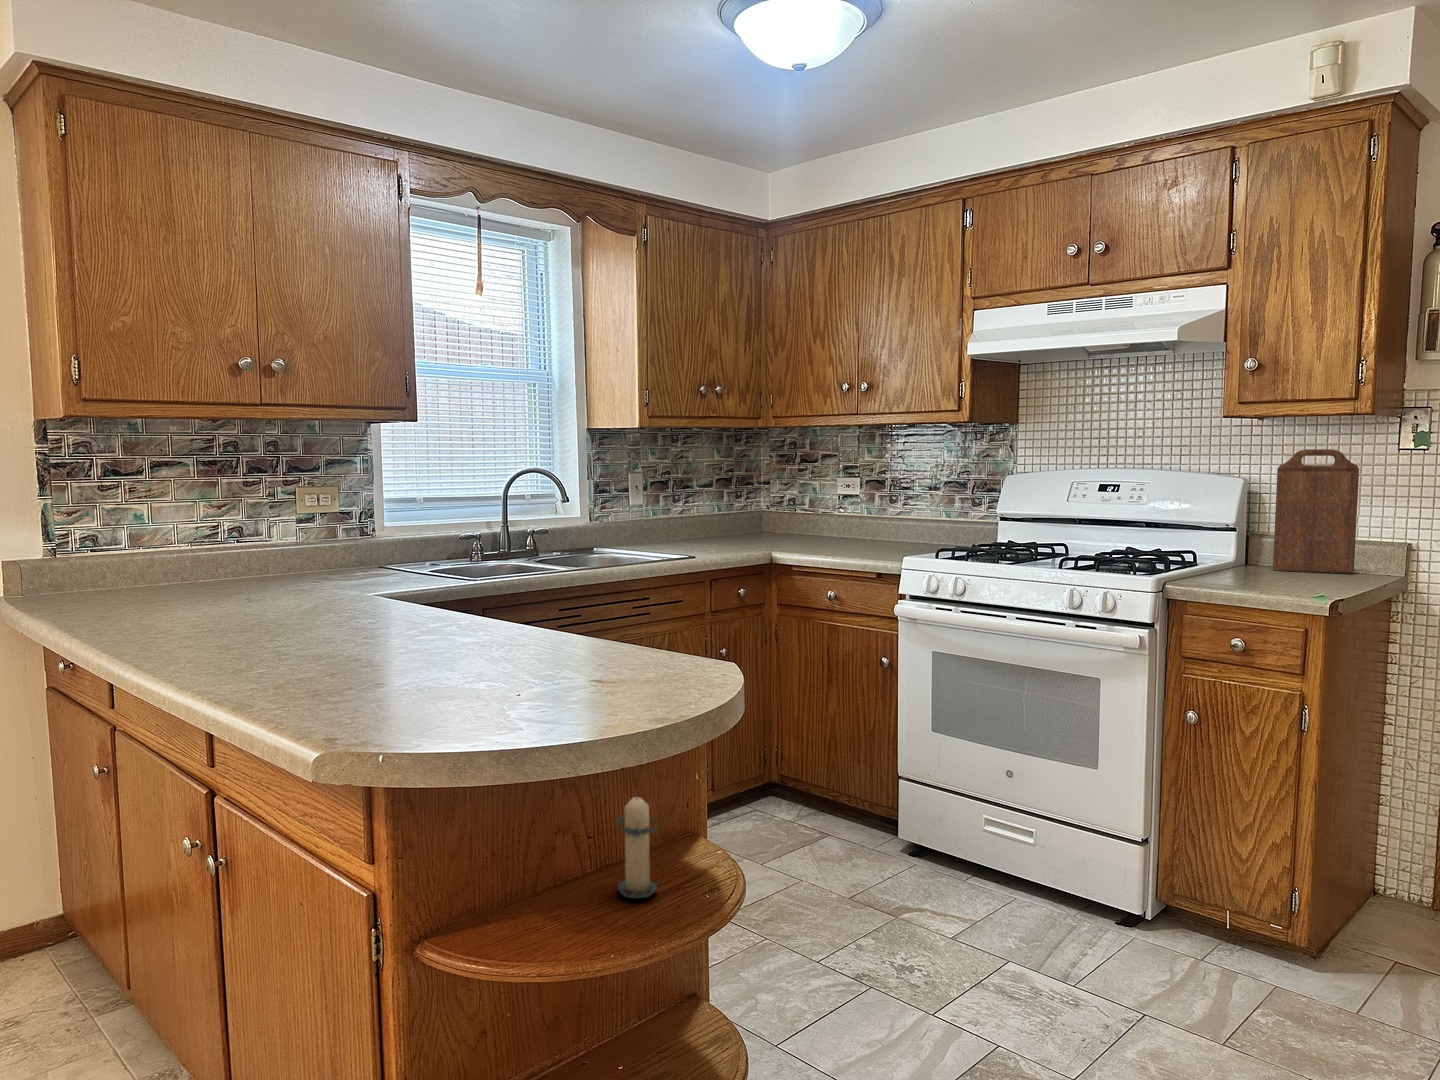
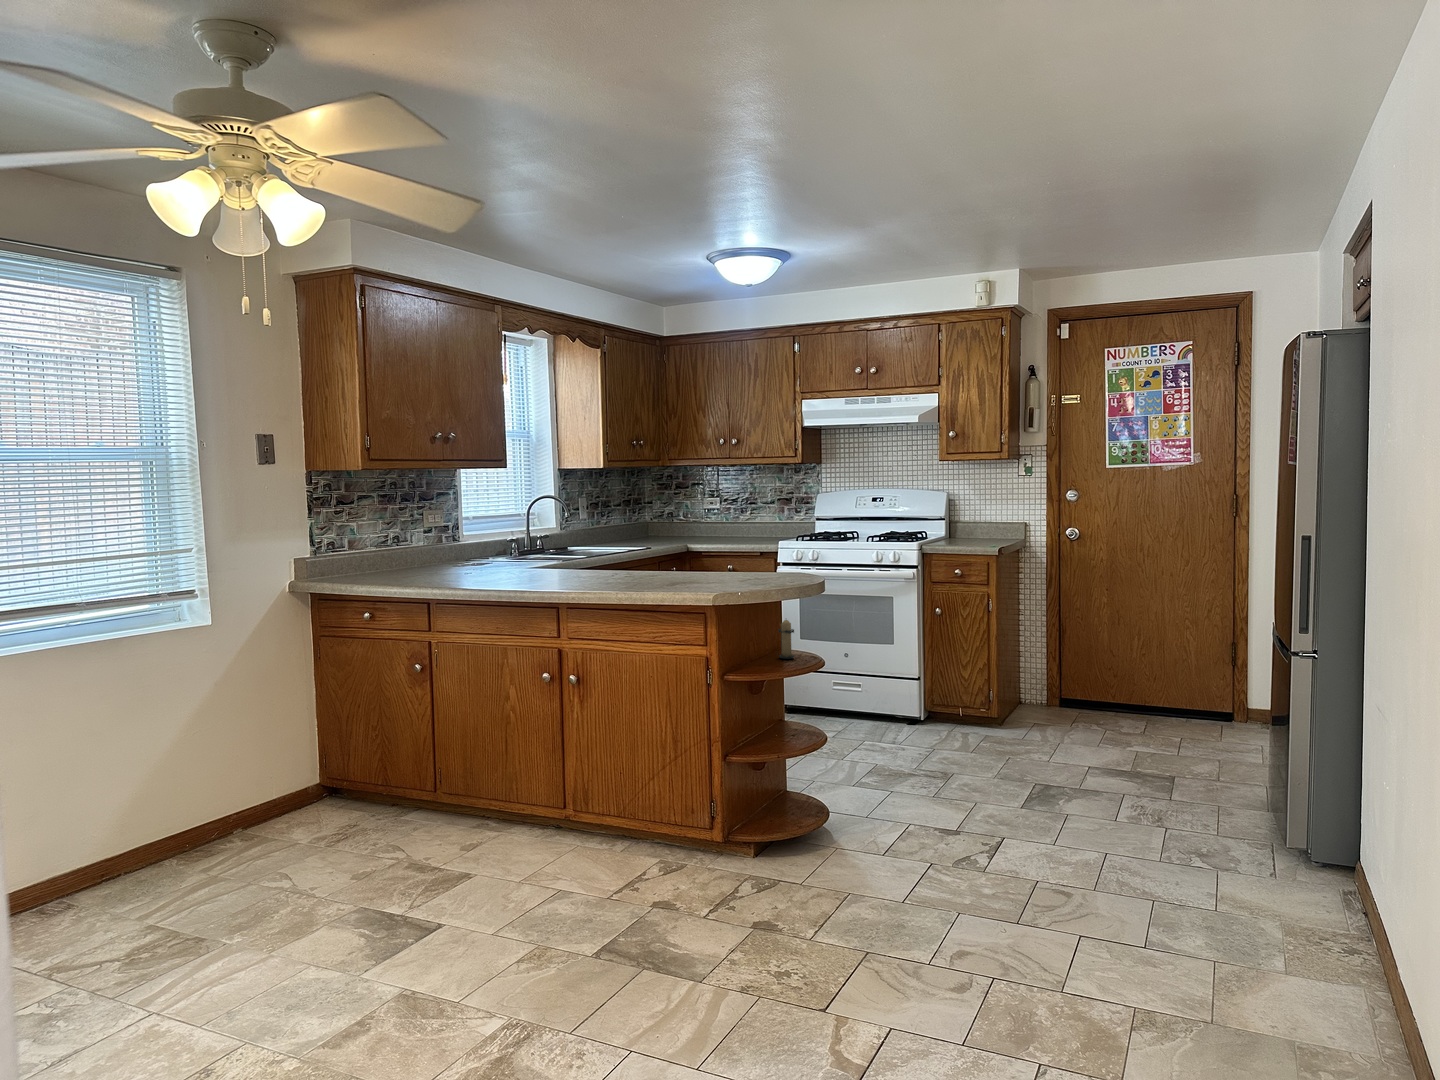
cutting board: present [1273,449,1359,573] -> none [965,477,1001,540]

